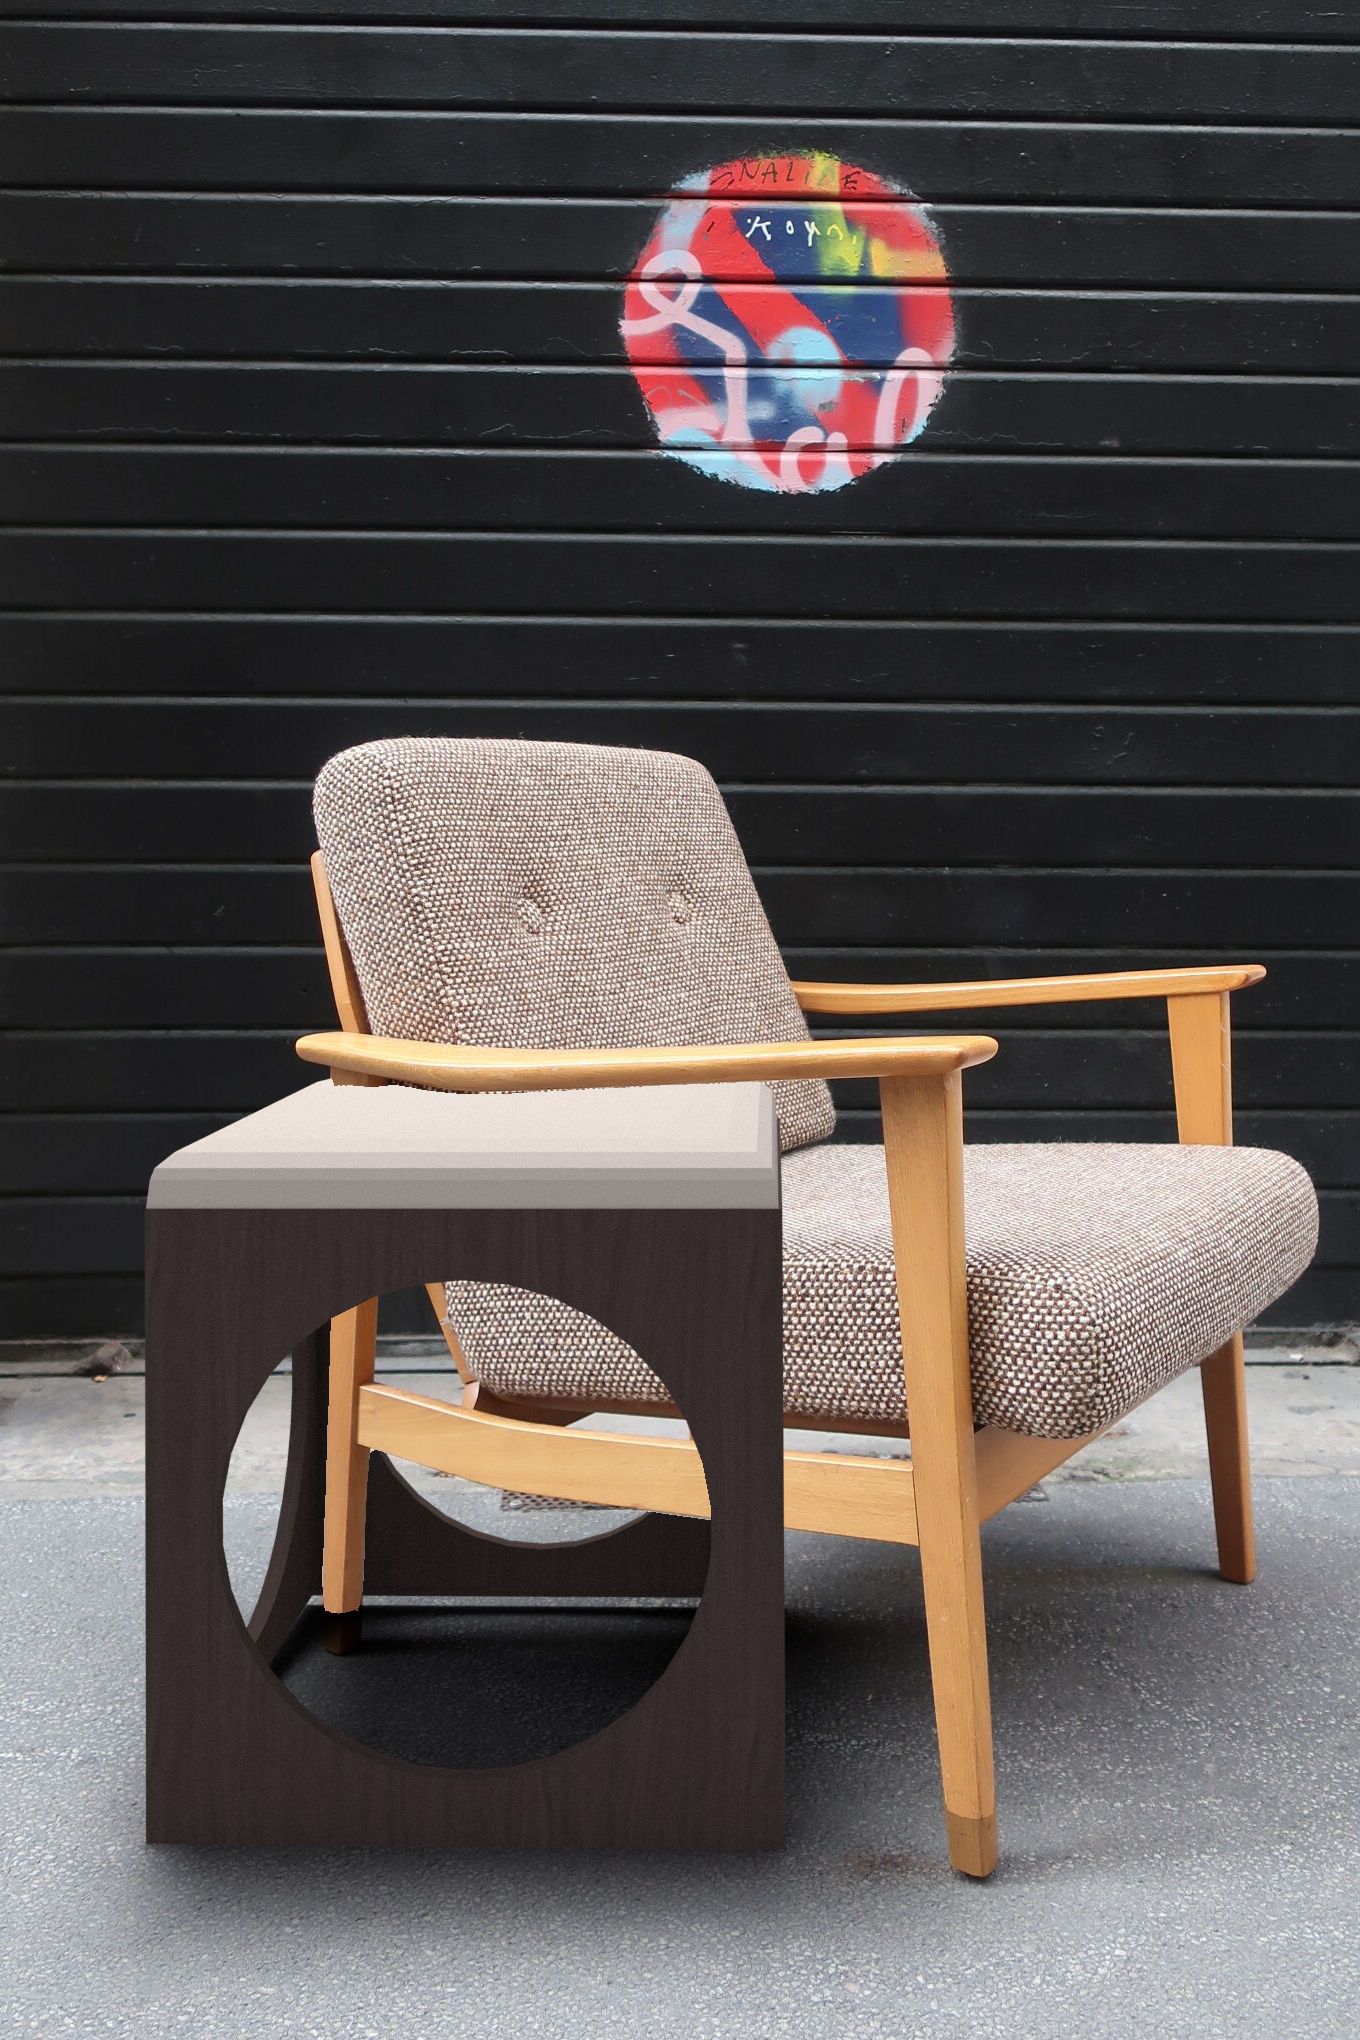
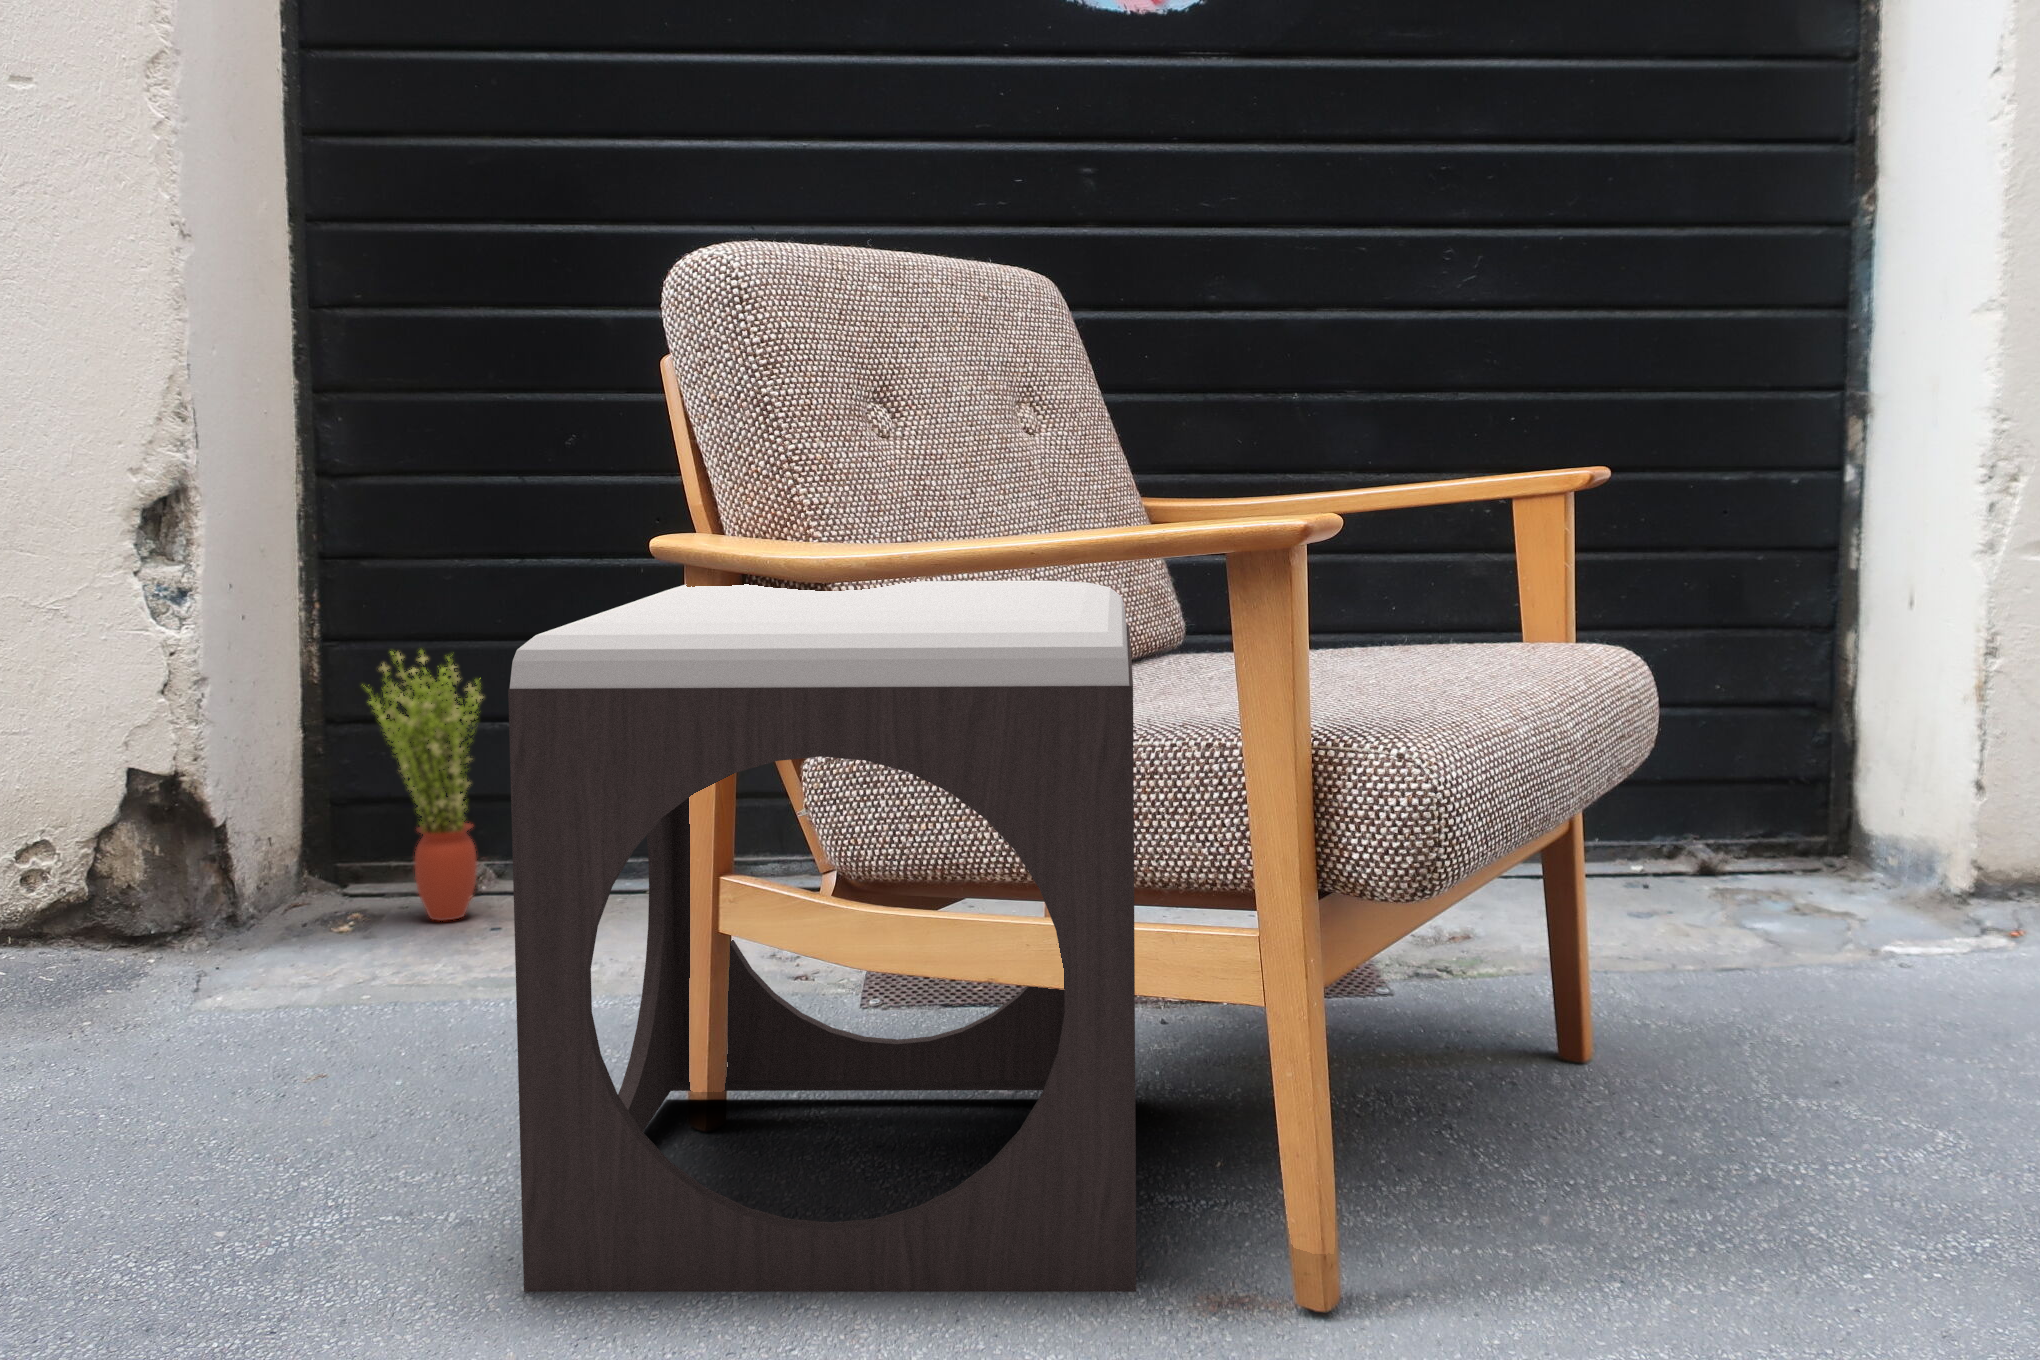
potted plant: none [20,1114,141,1389] -> present [368,651,482,921]

